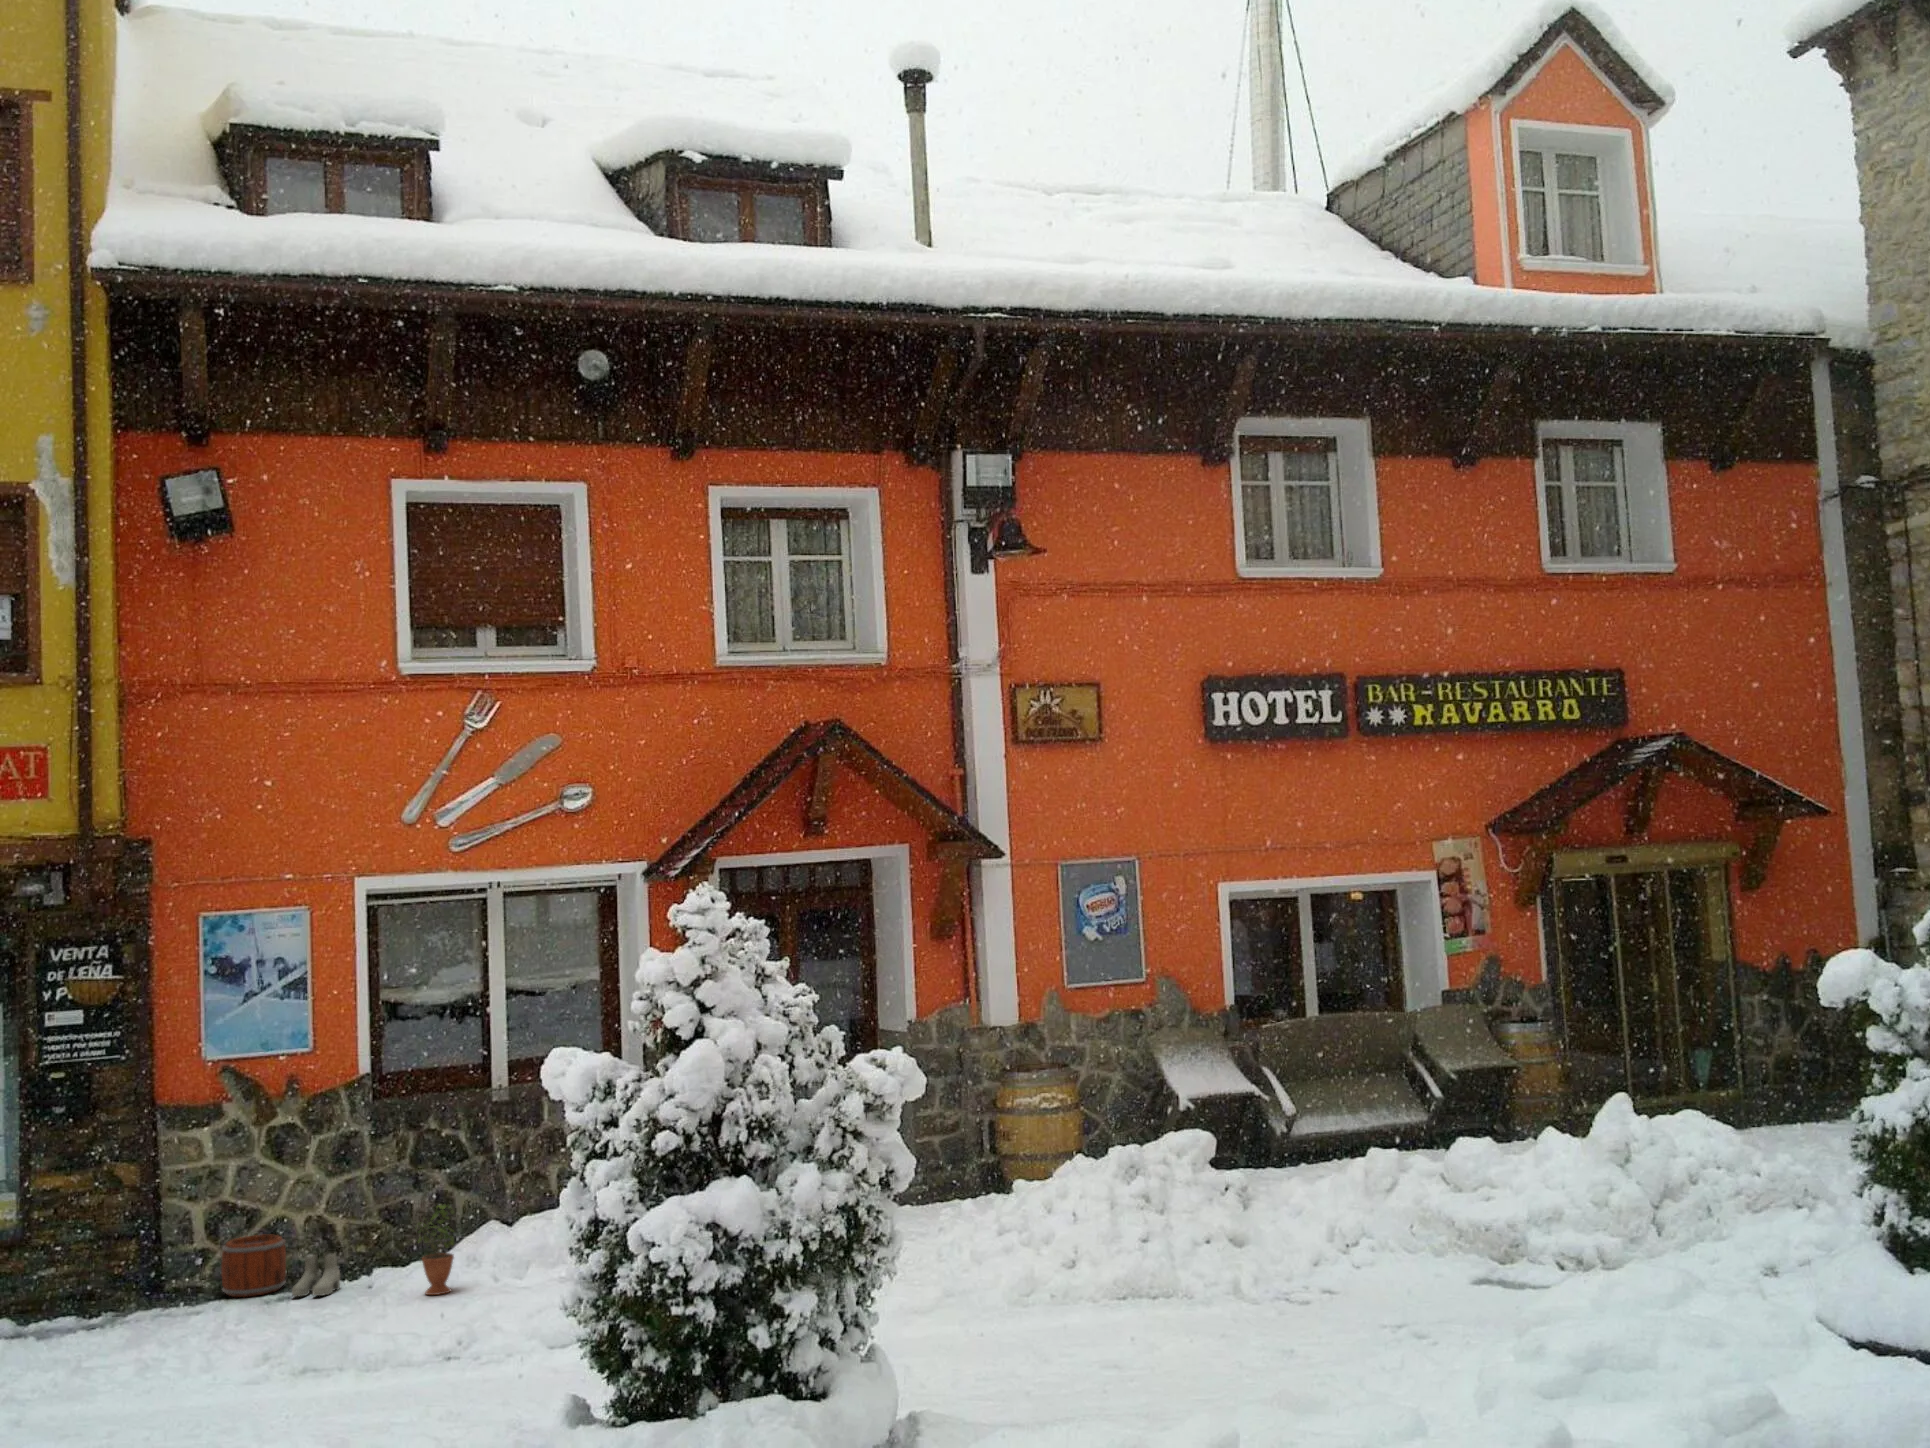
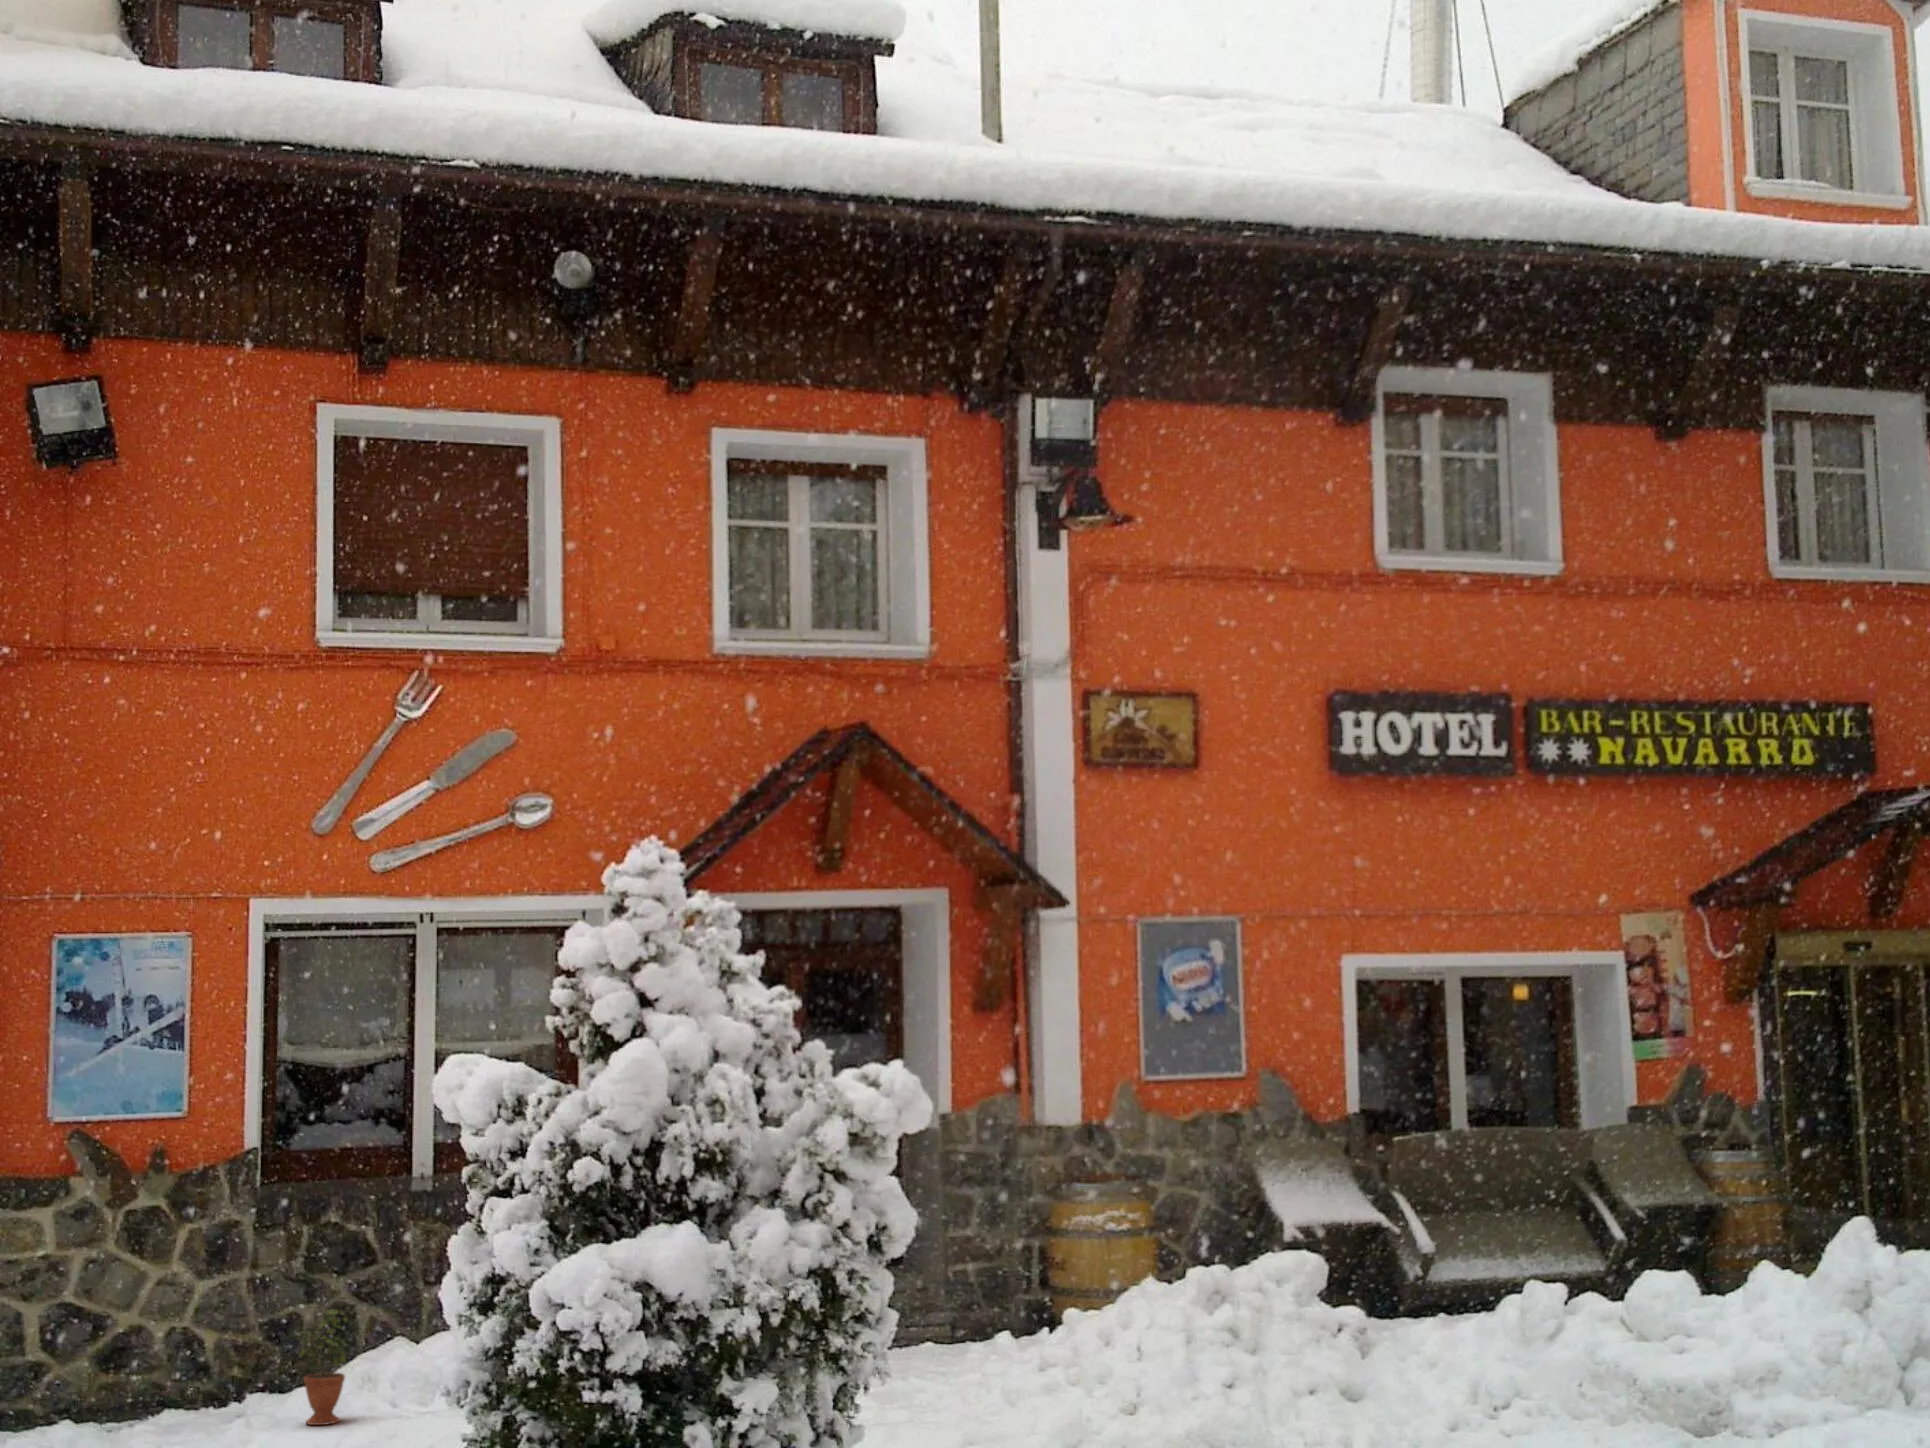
bucket: present [221,1235,286,1297] -> none [53,1343,138,1419]
boots: present [292,1252,340,1297] -> none [139,1367,202,1421]

